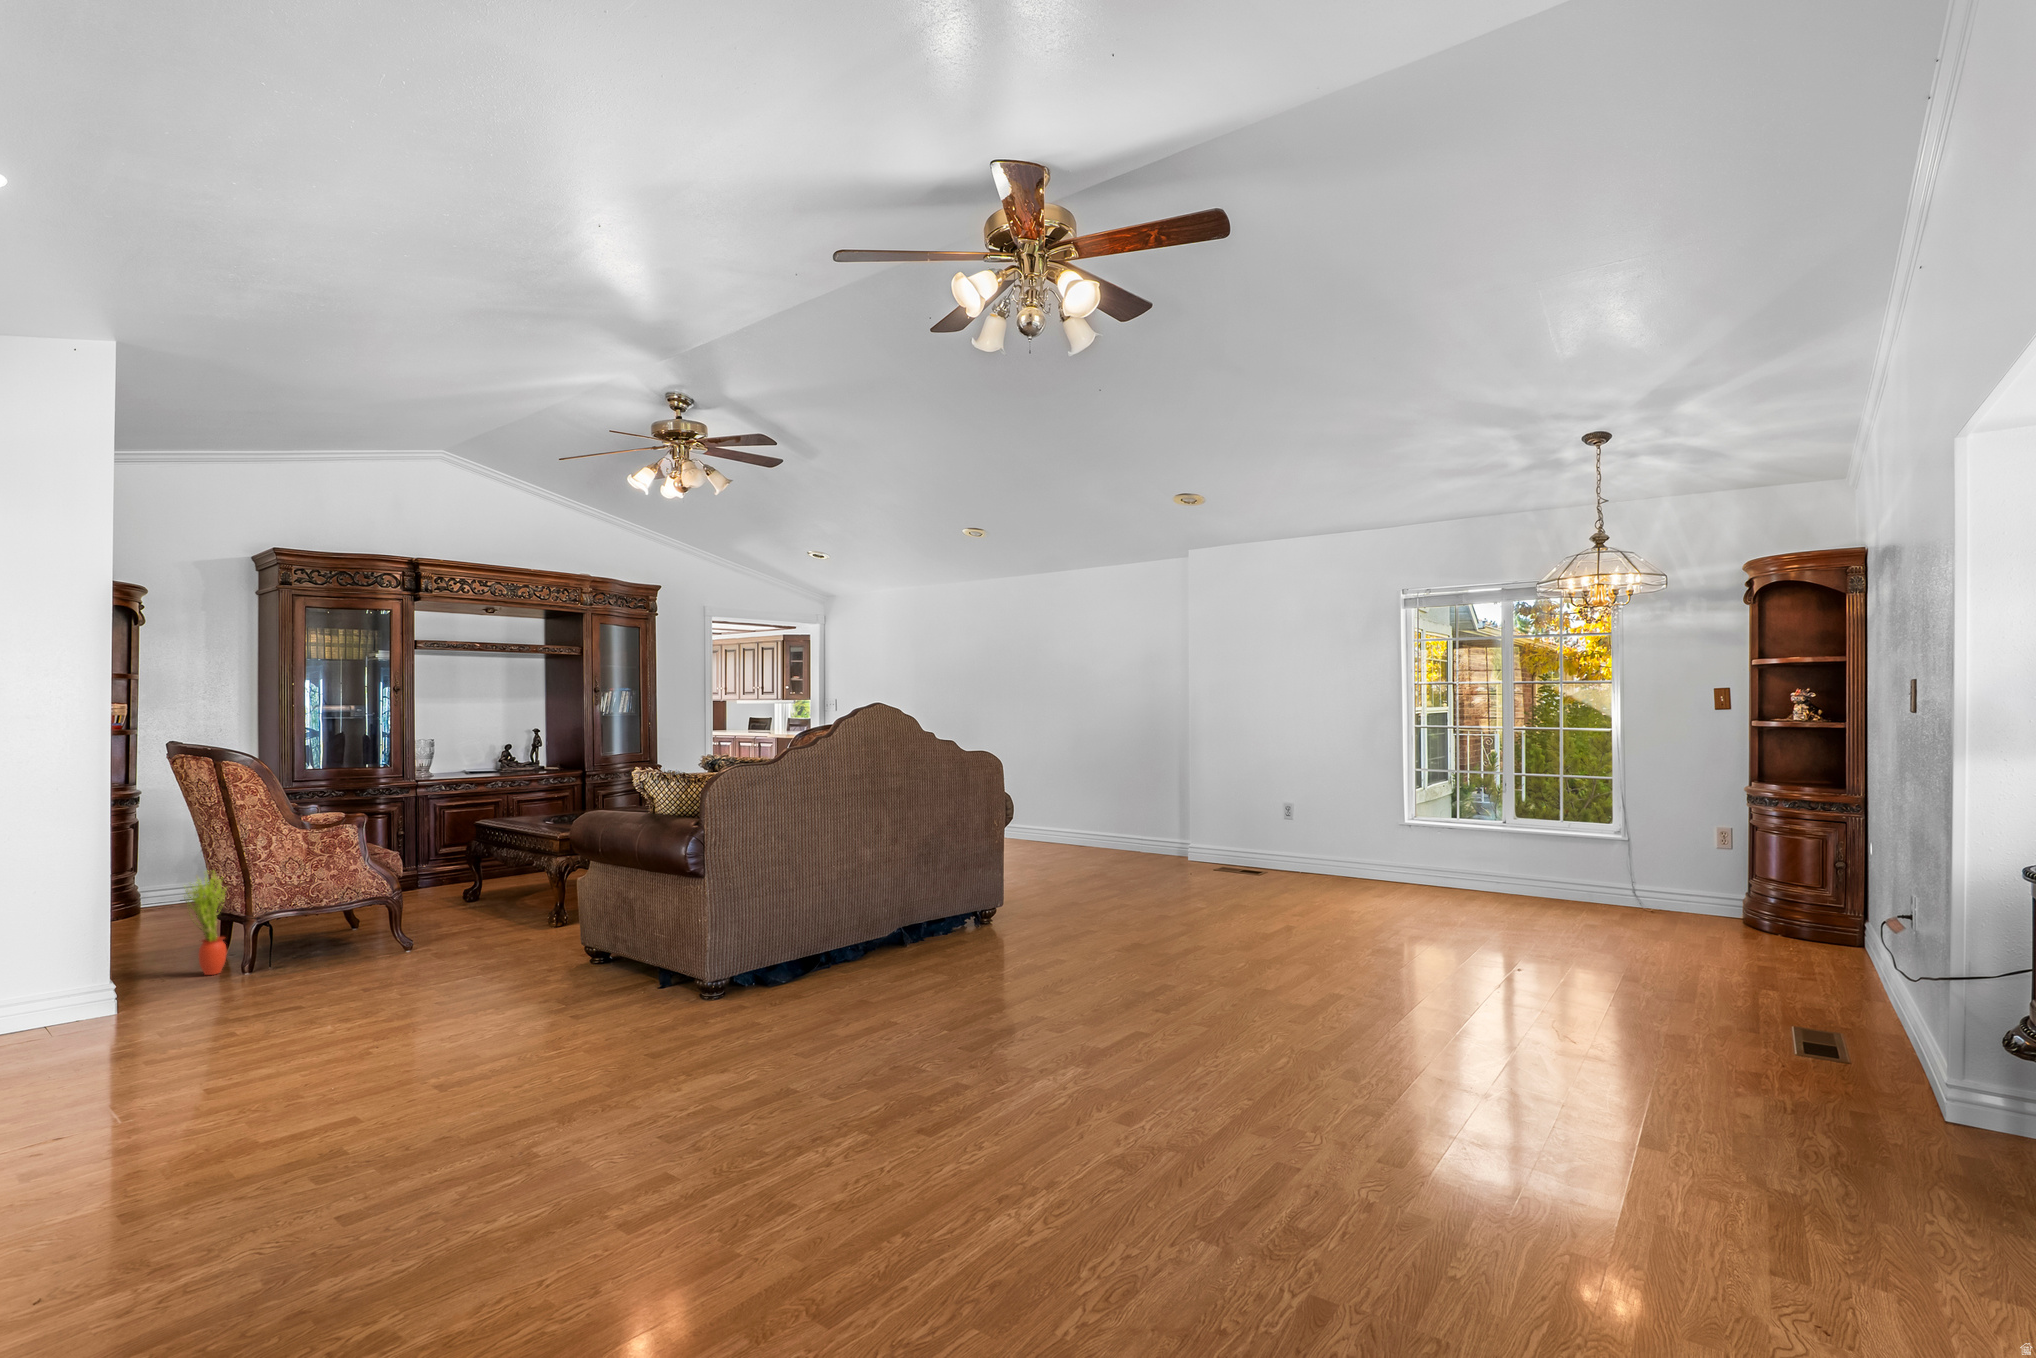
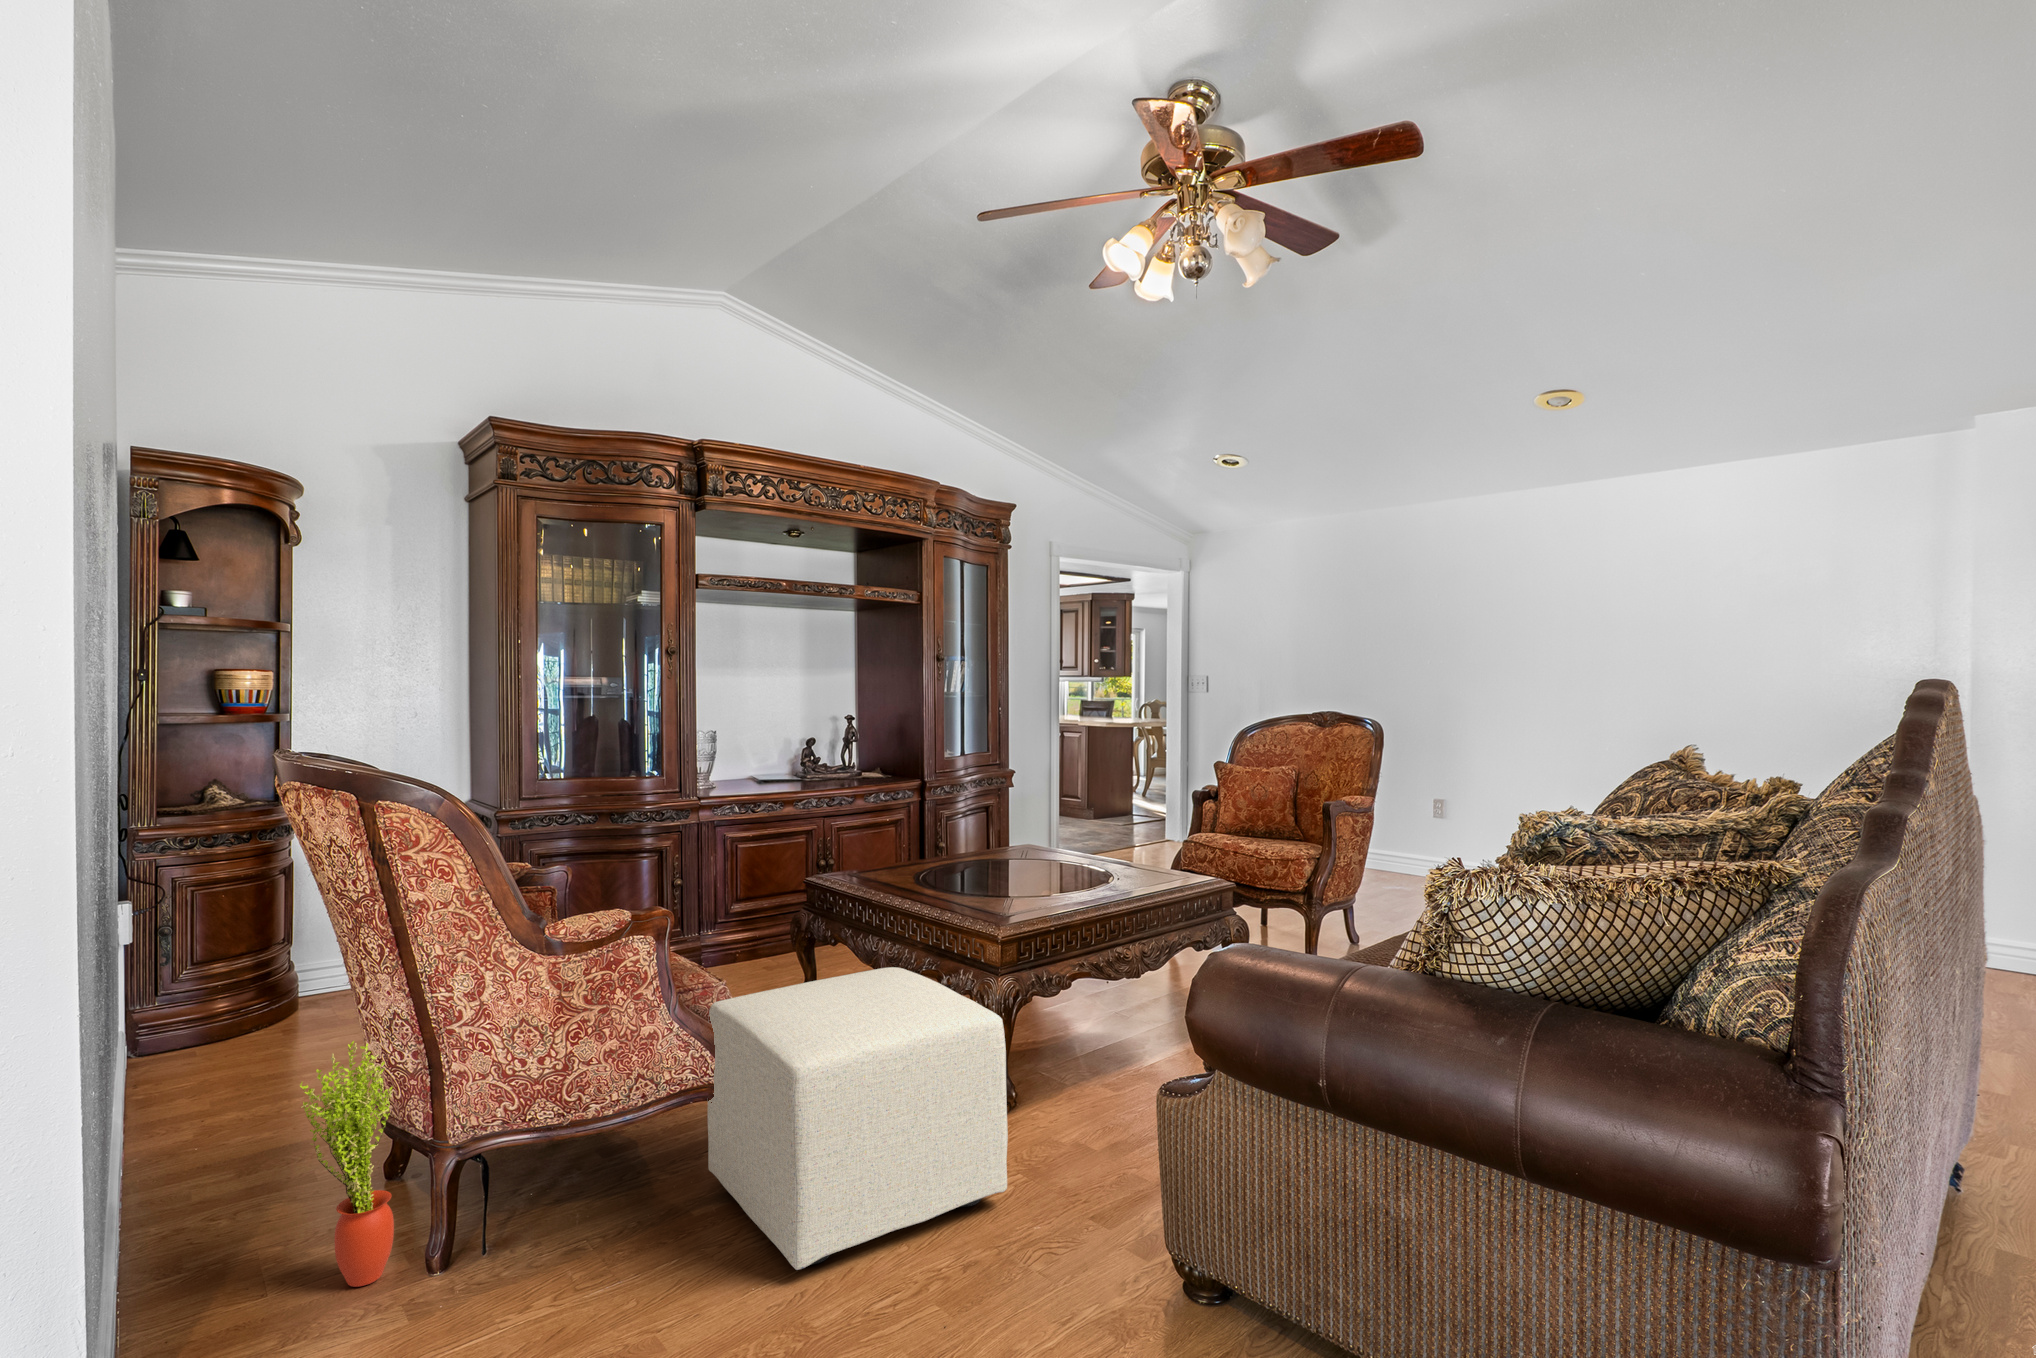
ottoman: none [388,849,534,963] -> present [708,967,1008,1270]

